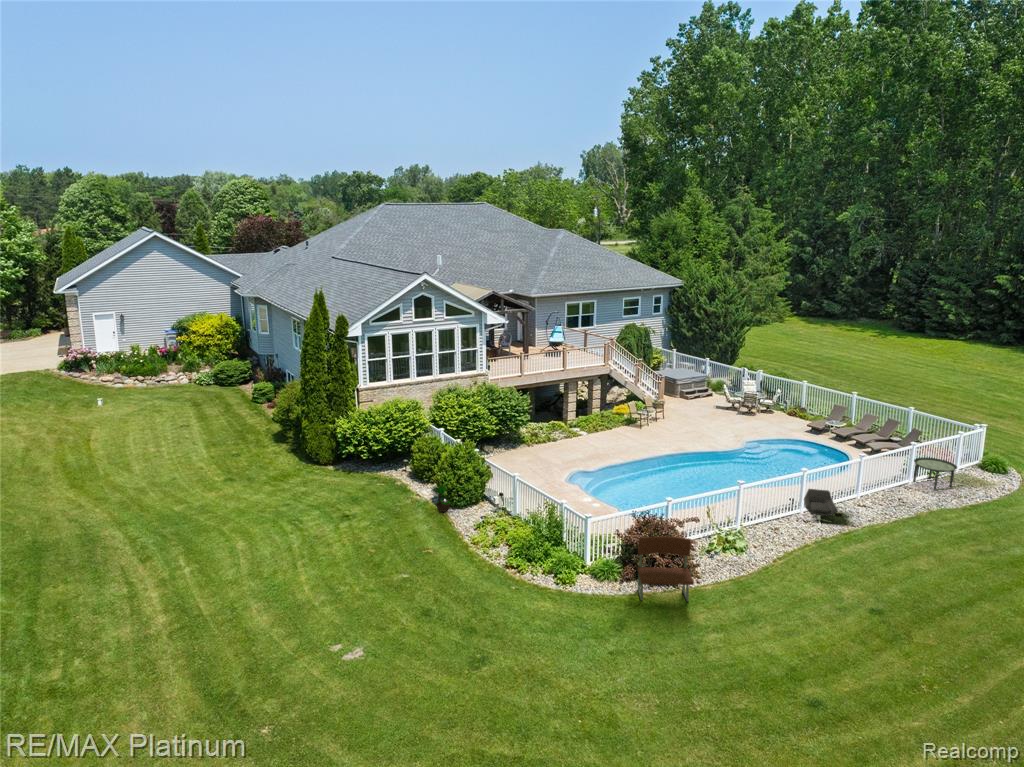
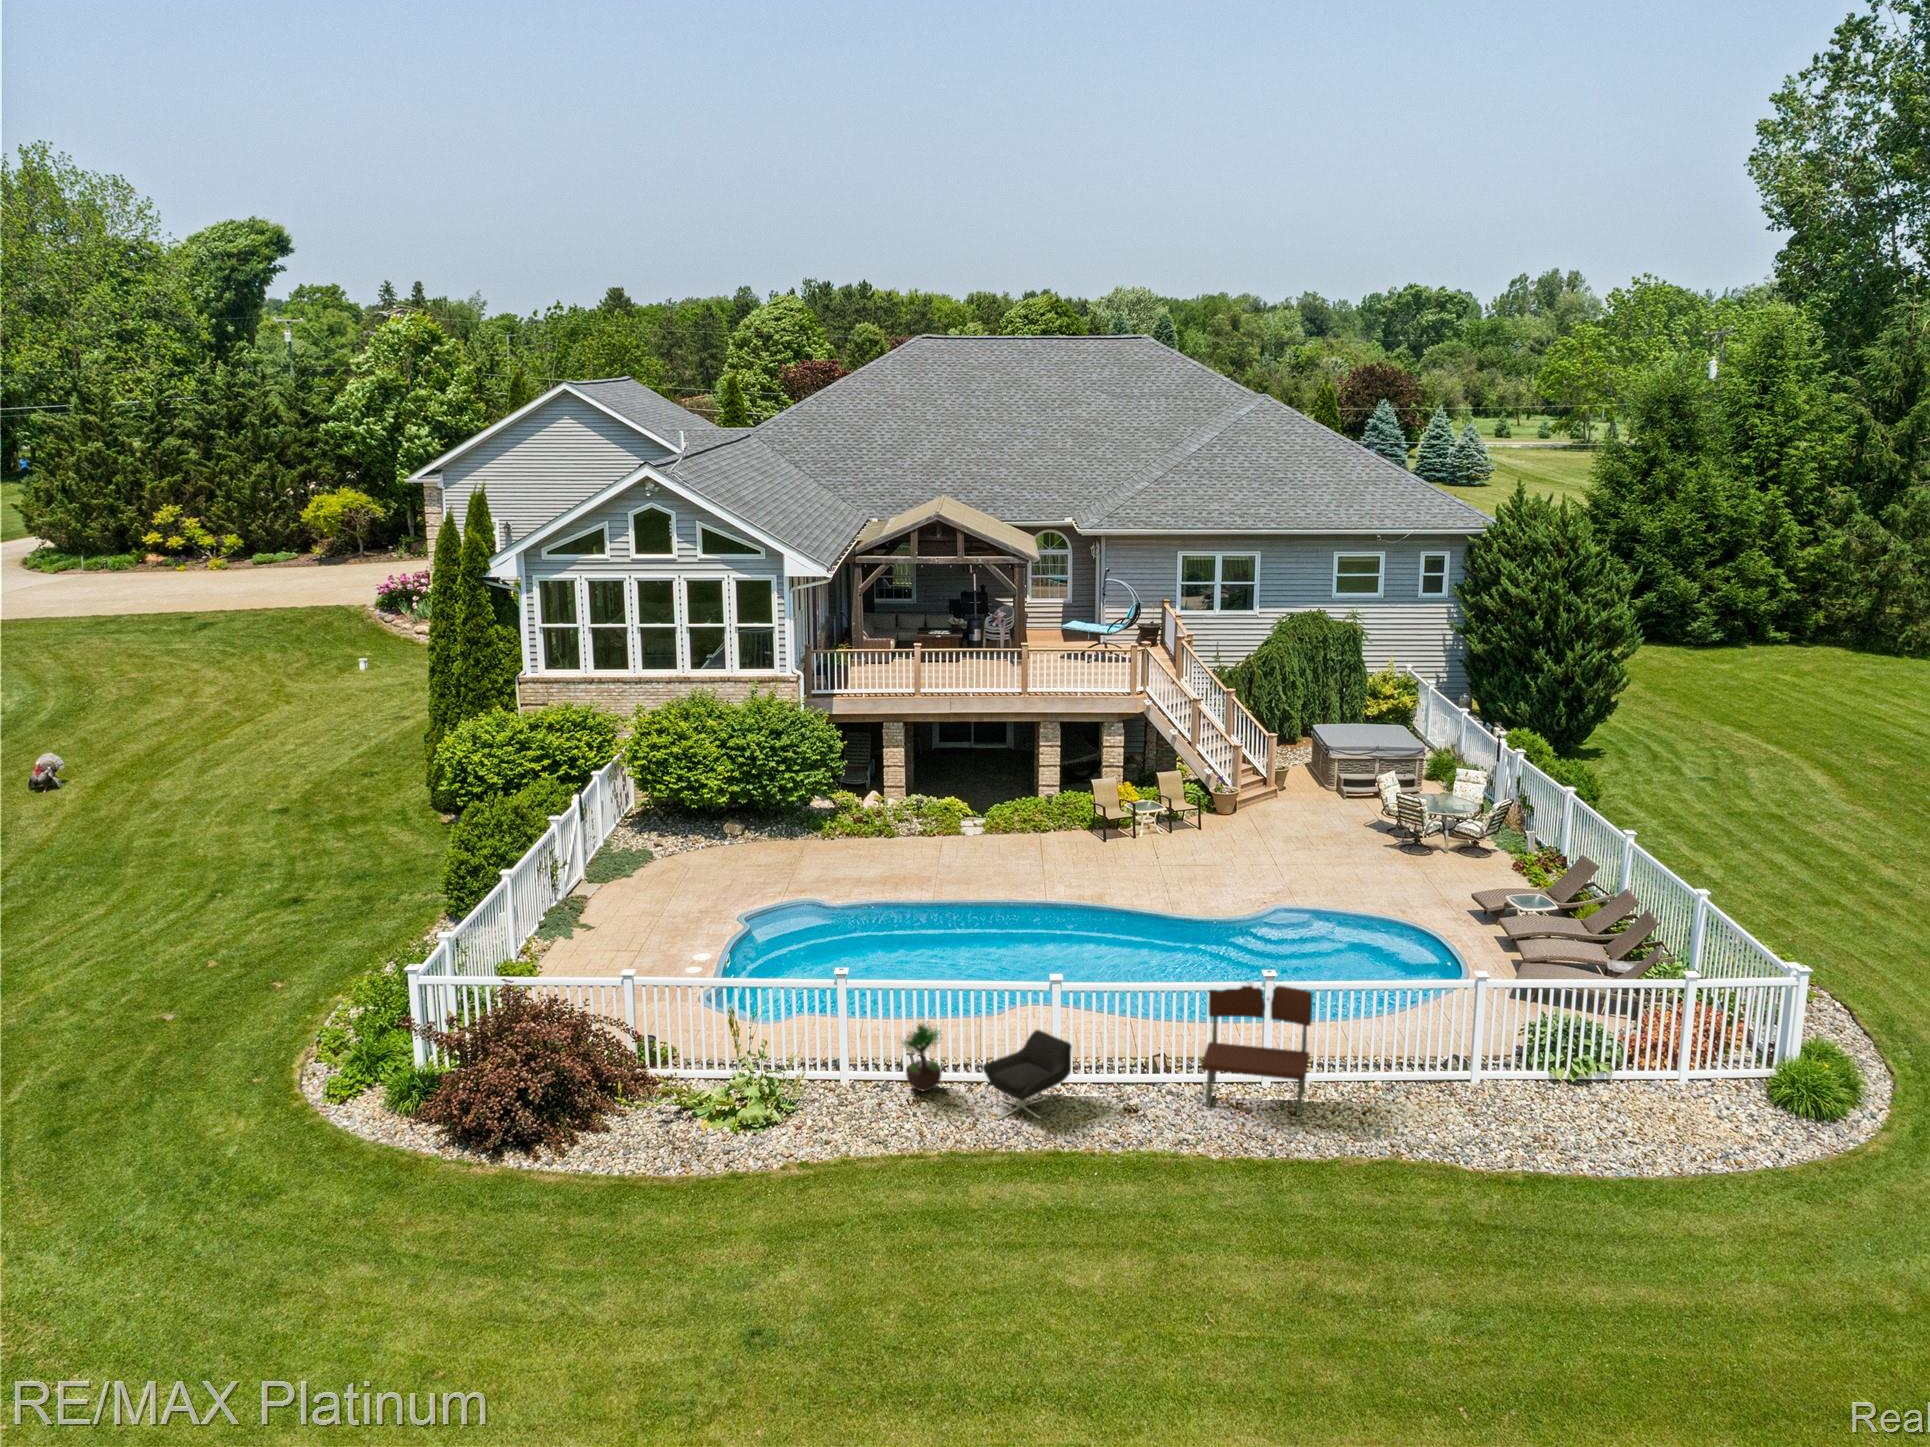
round table: present [913,457,957,490] -> none [1453,1037,1564,1135]
potted tree: present [431,485,450,512] -> present [902,1021,942,1091]
bench: present [638,536,694,601] -> present [1201,985,1313,1116]

